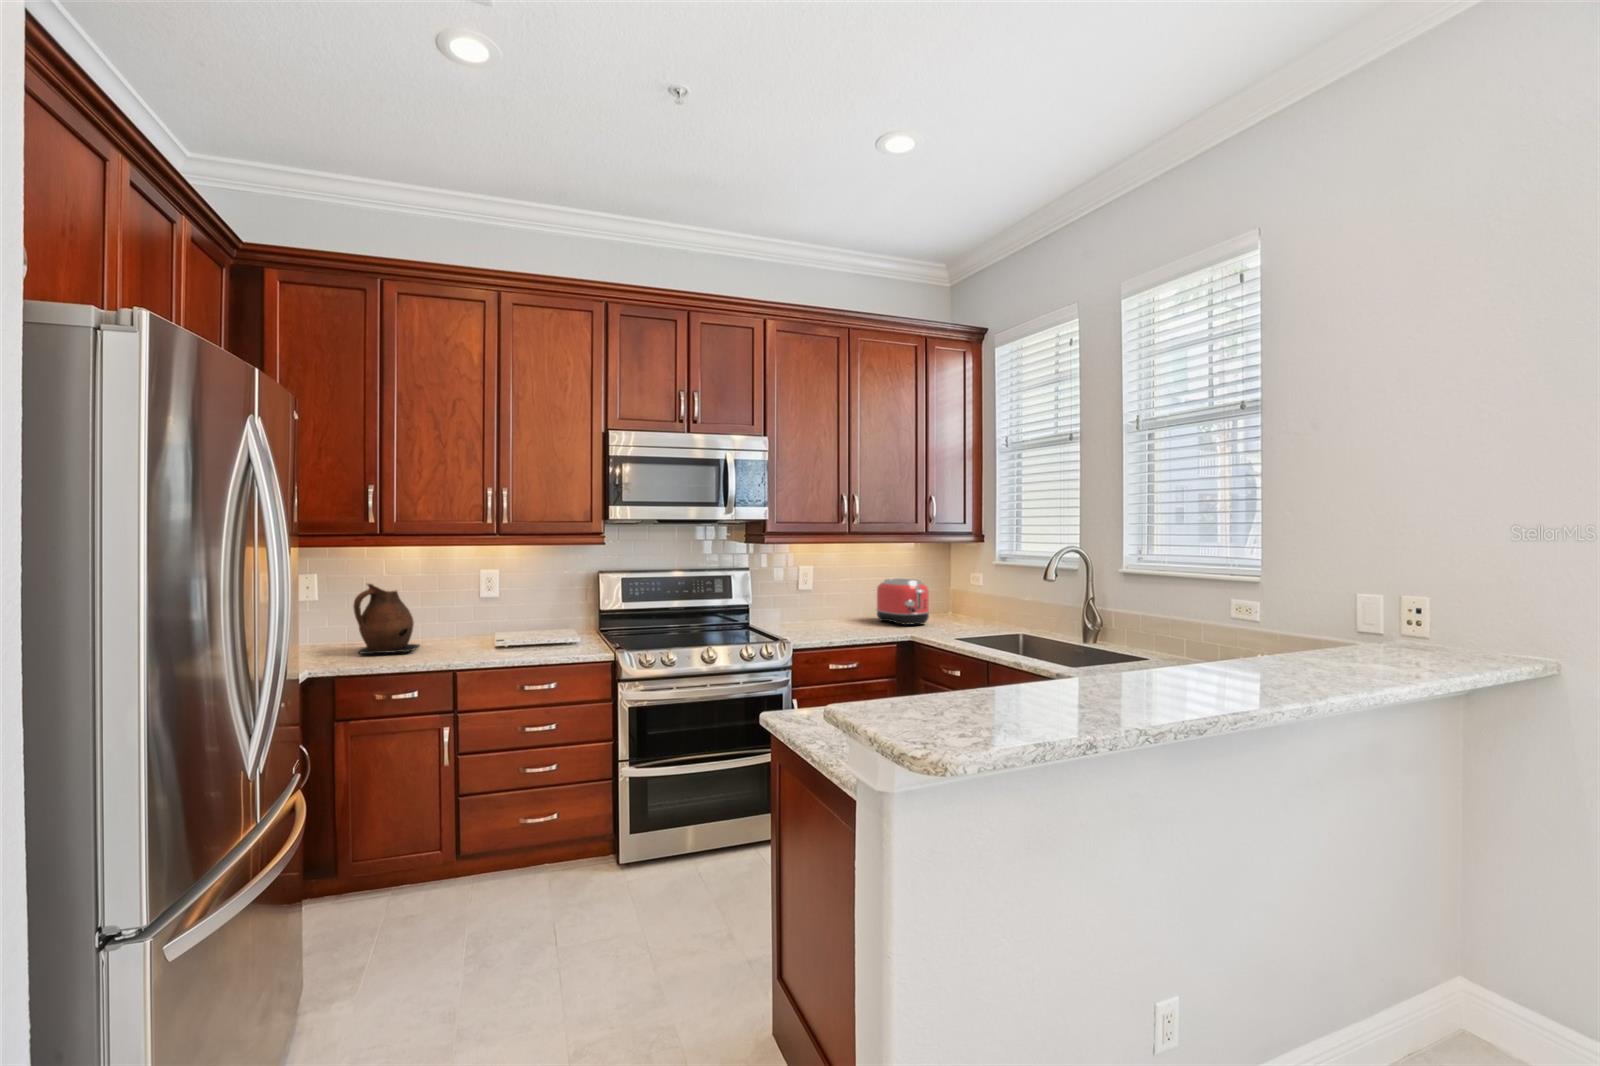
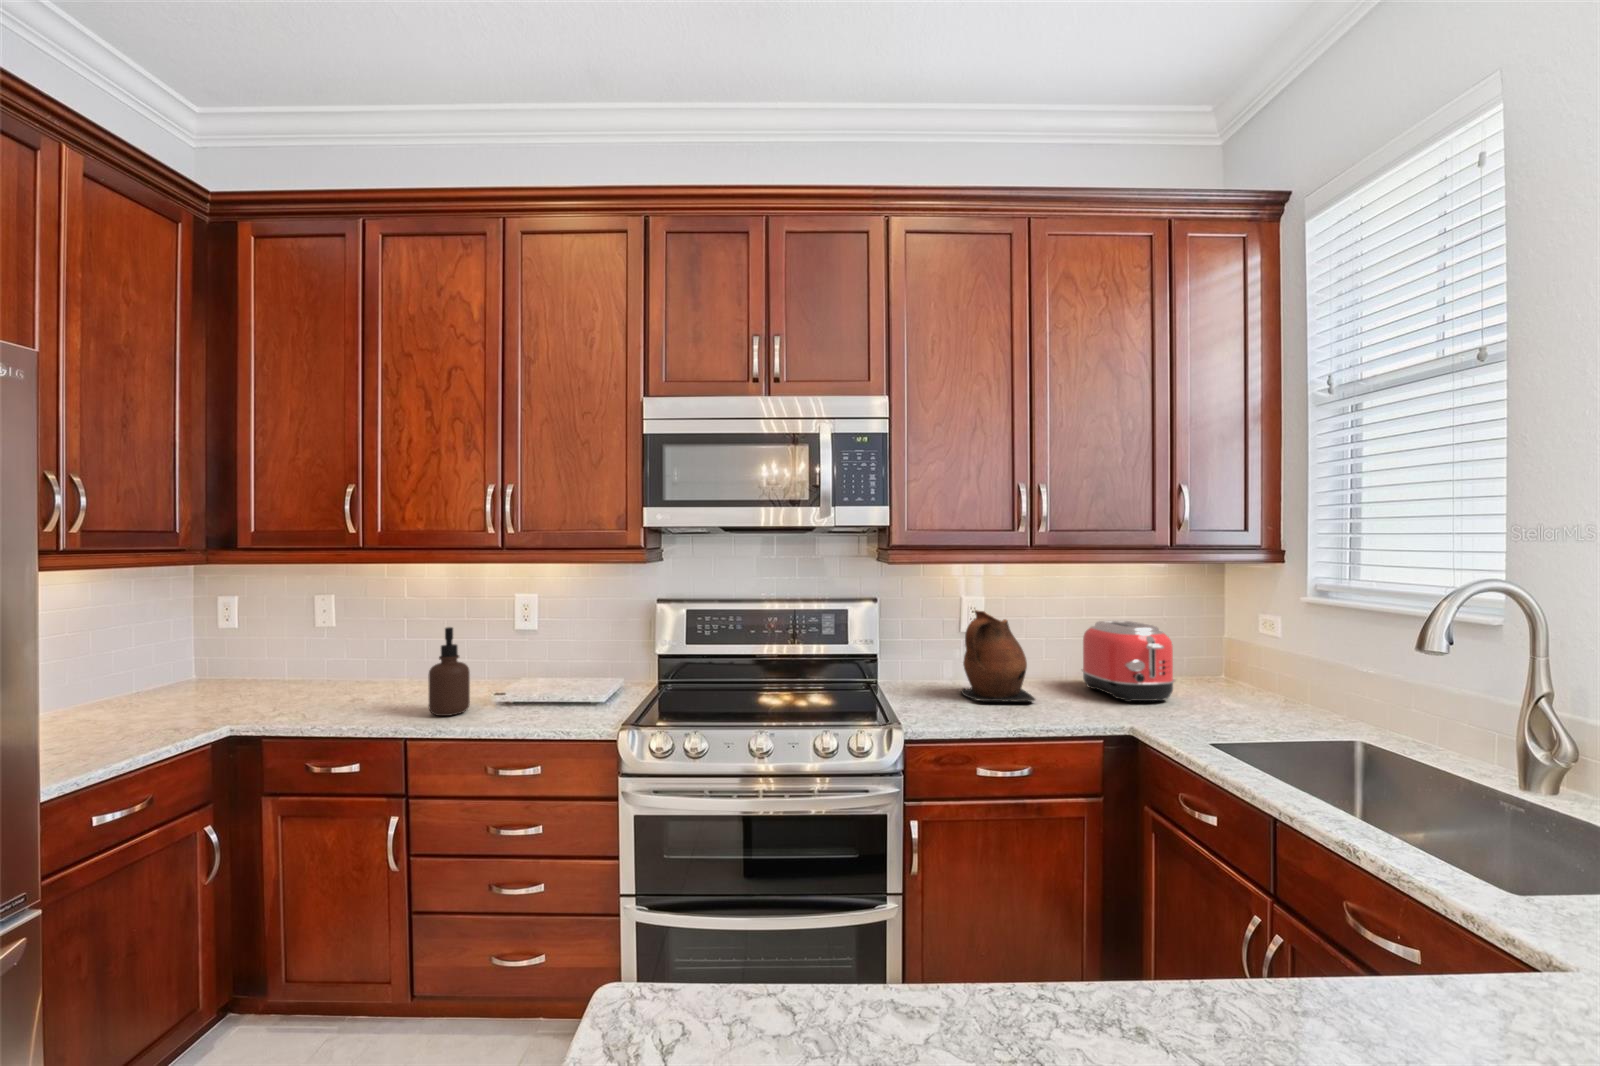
ceramic pitcher: present [353,584,419,654] -> present [961,610,1035,702]
soap dispenser: none [461,592,490,656] -> present [428,627,470,716]

